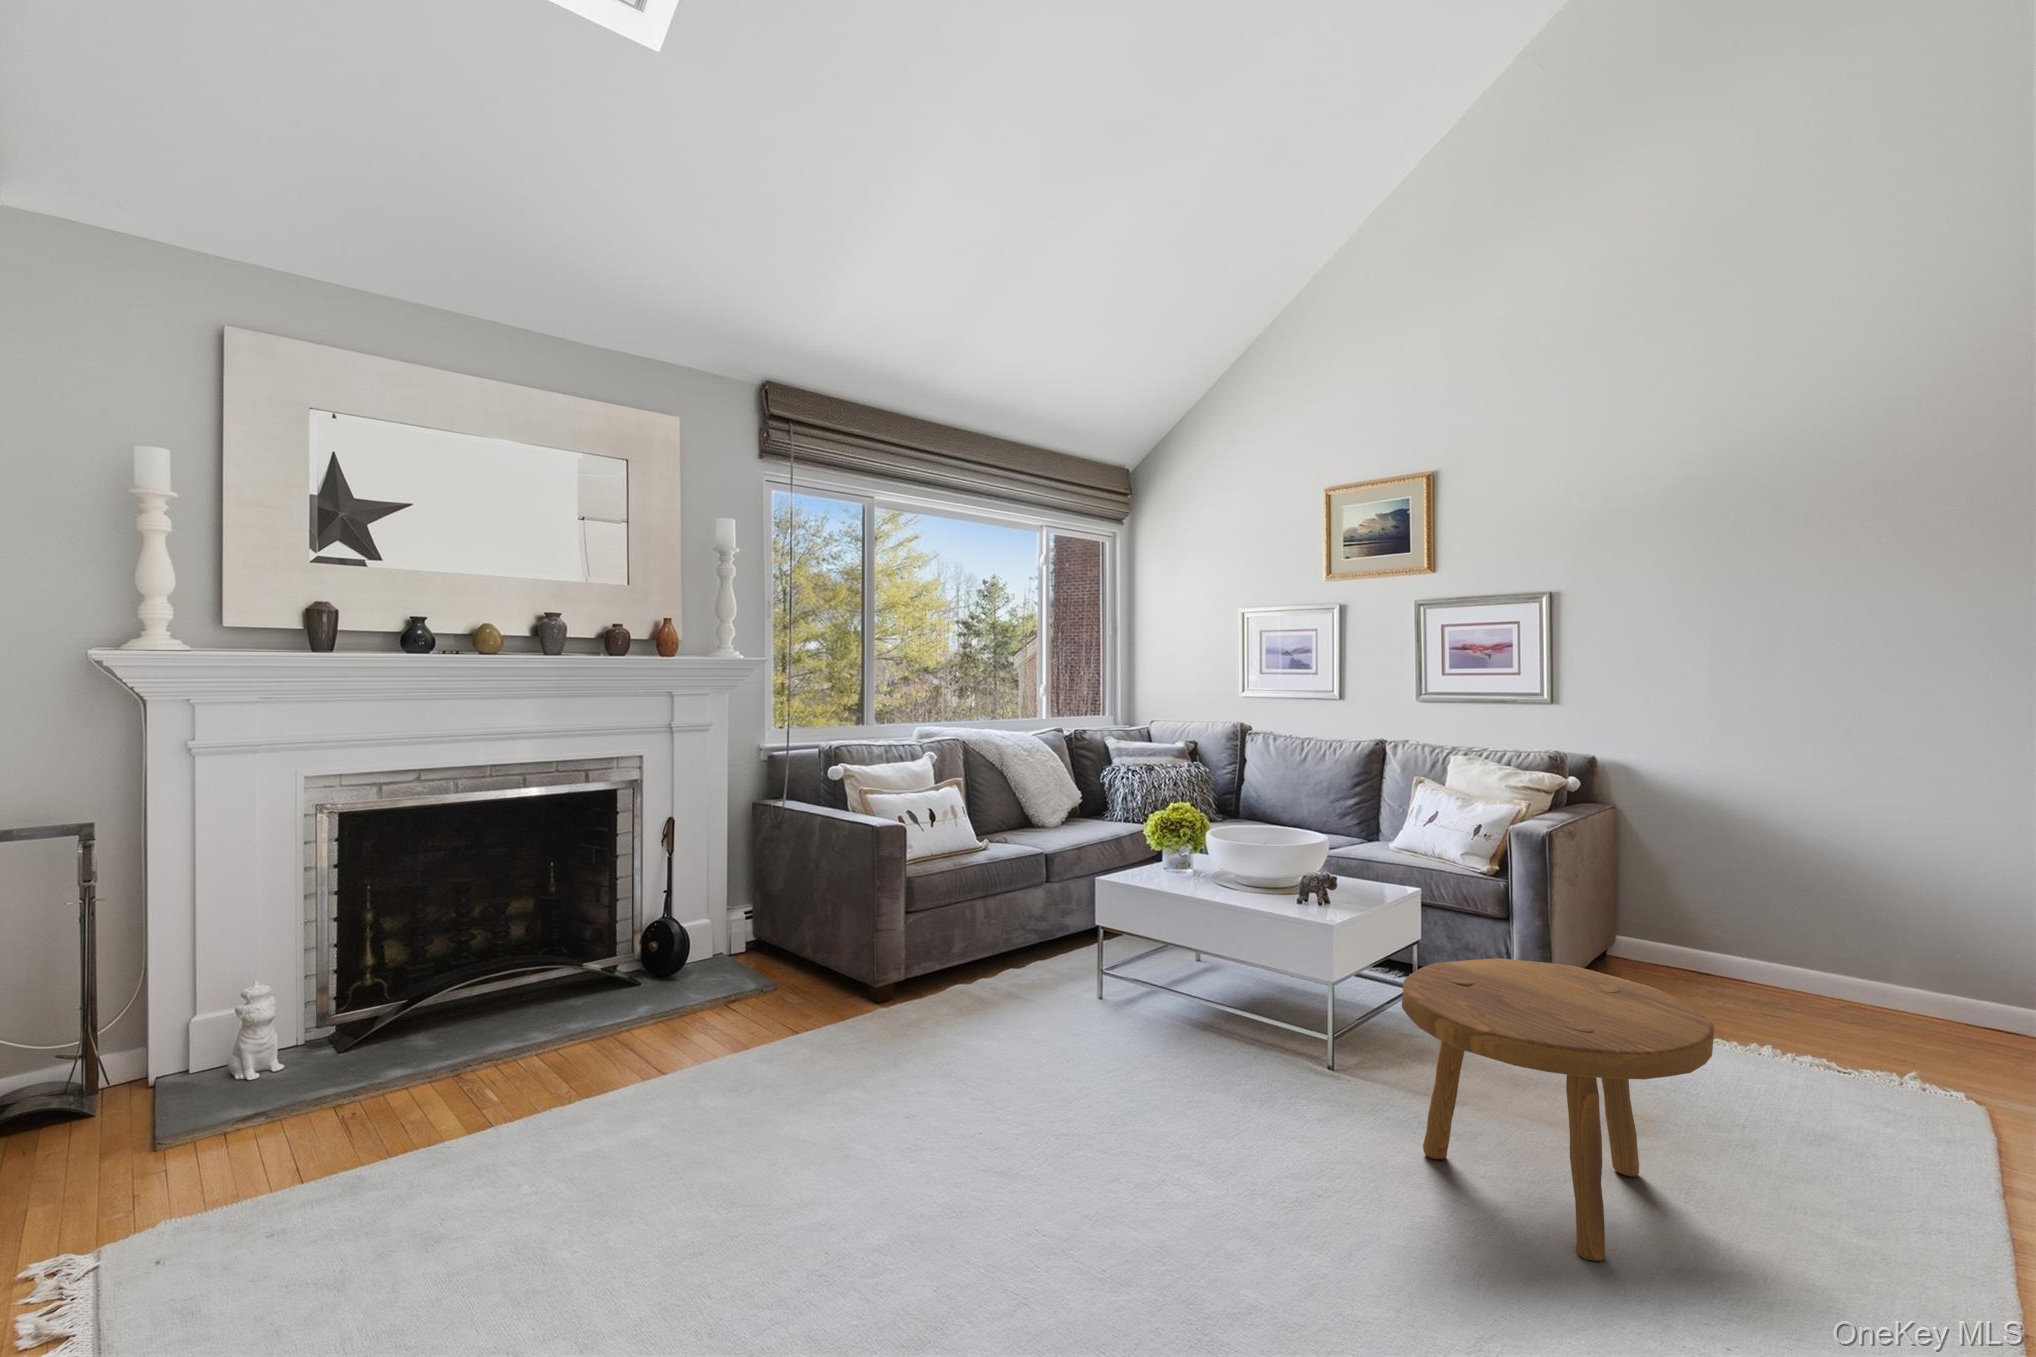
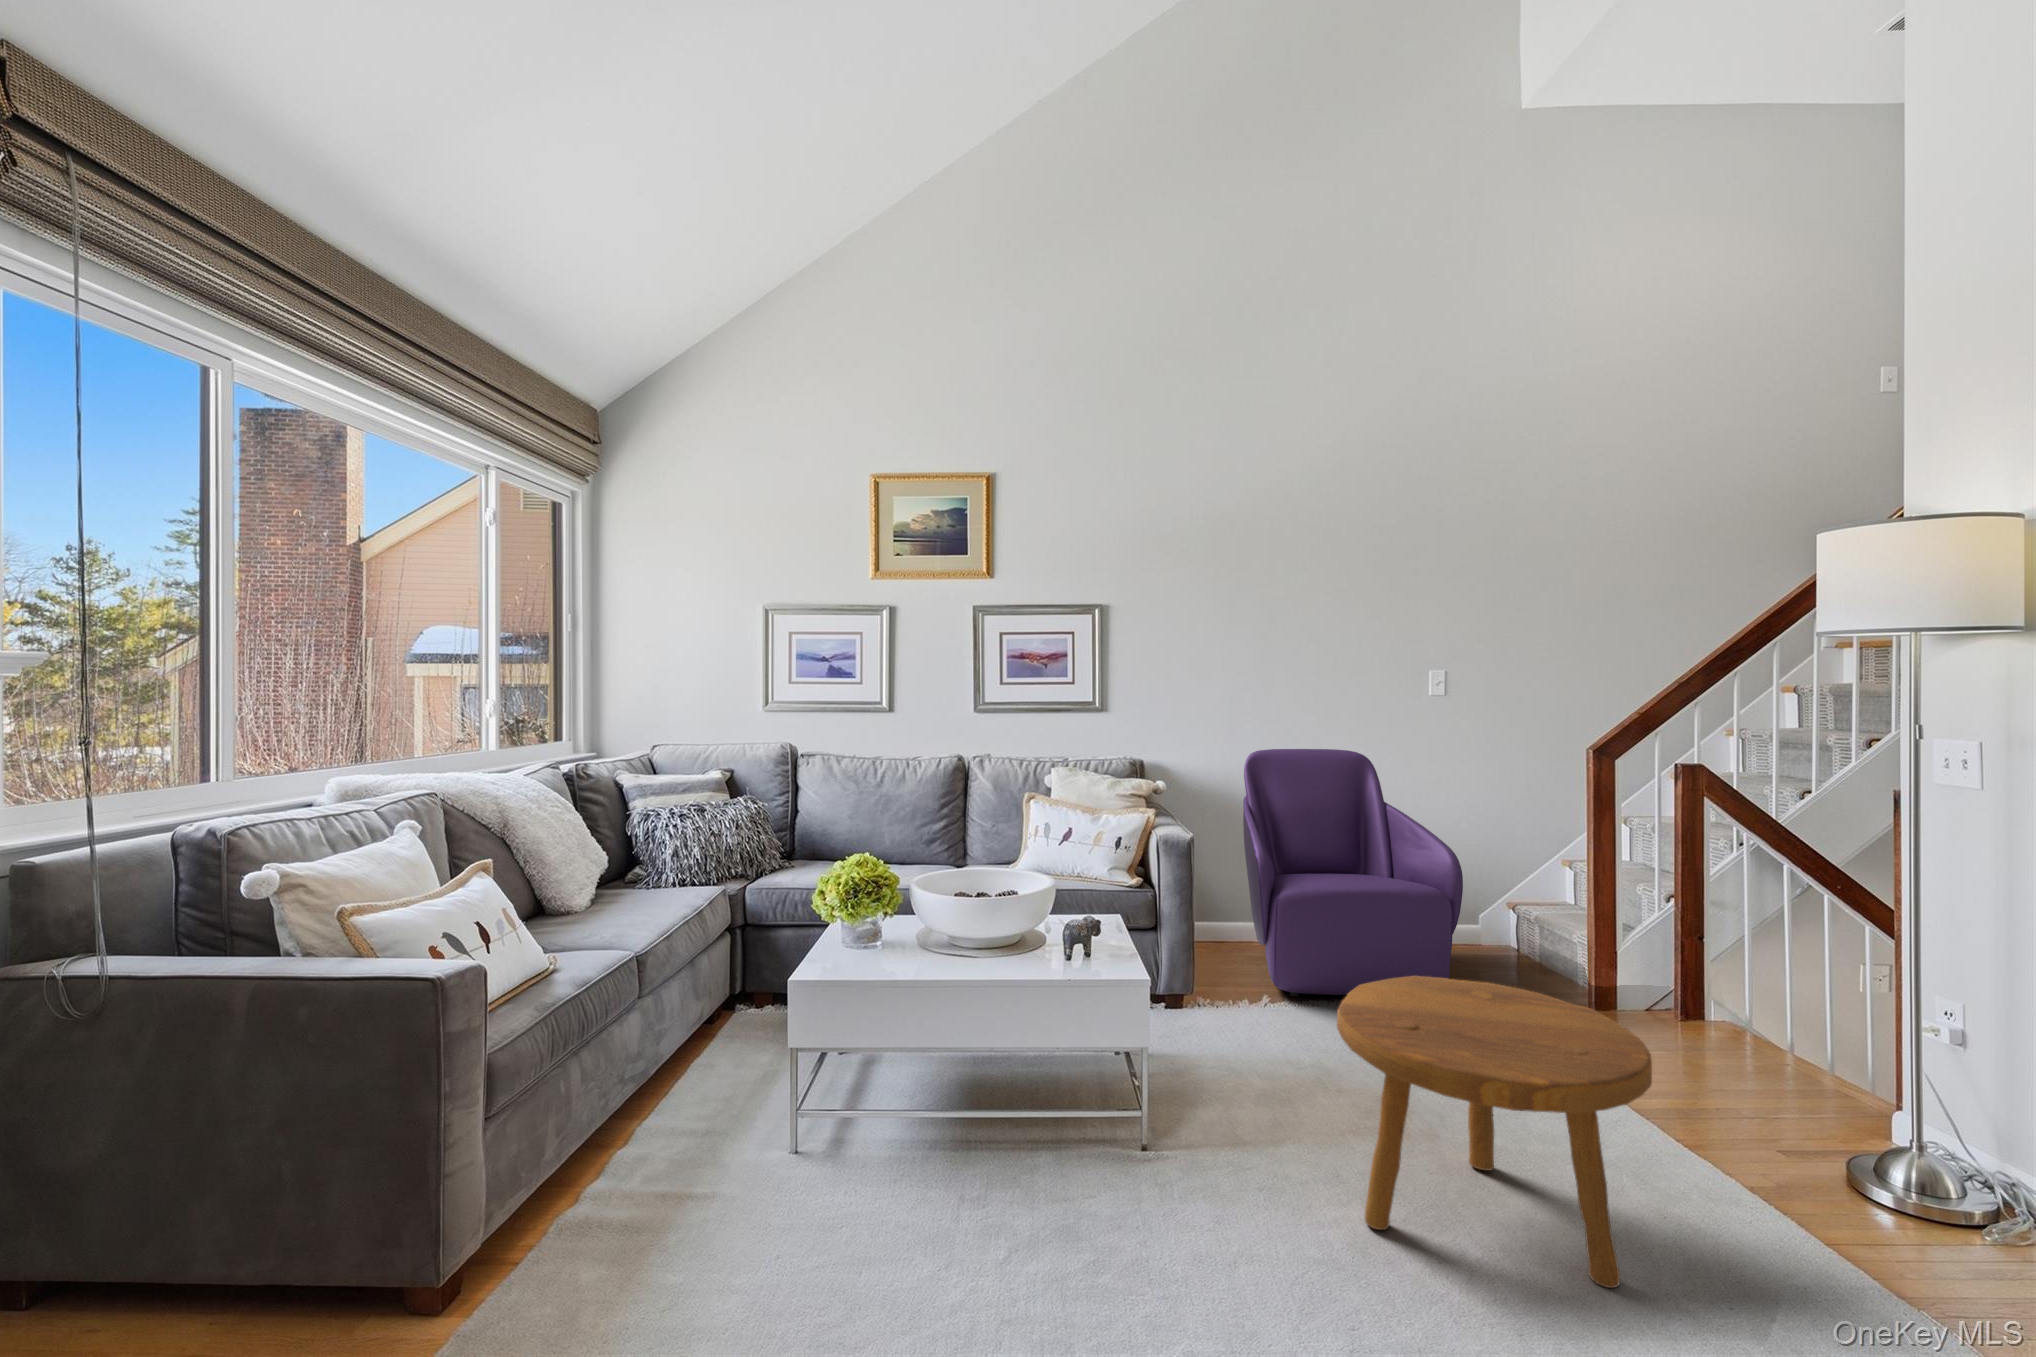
armchair: none [1636,754,1946,1072] -> present [1243,749,1463,996]

